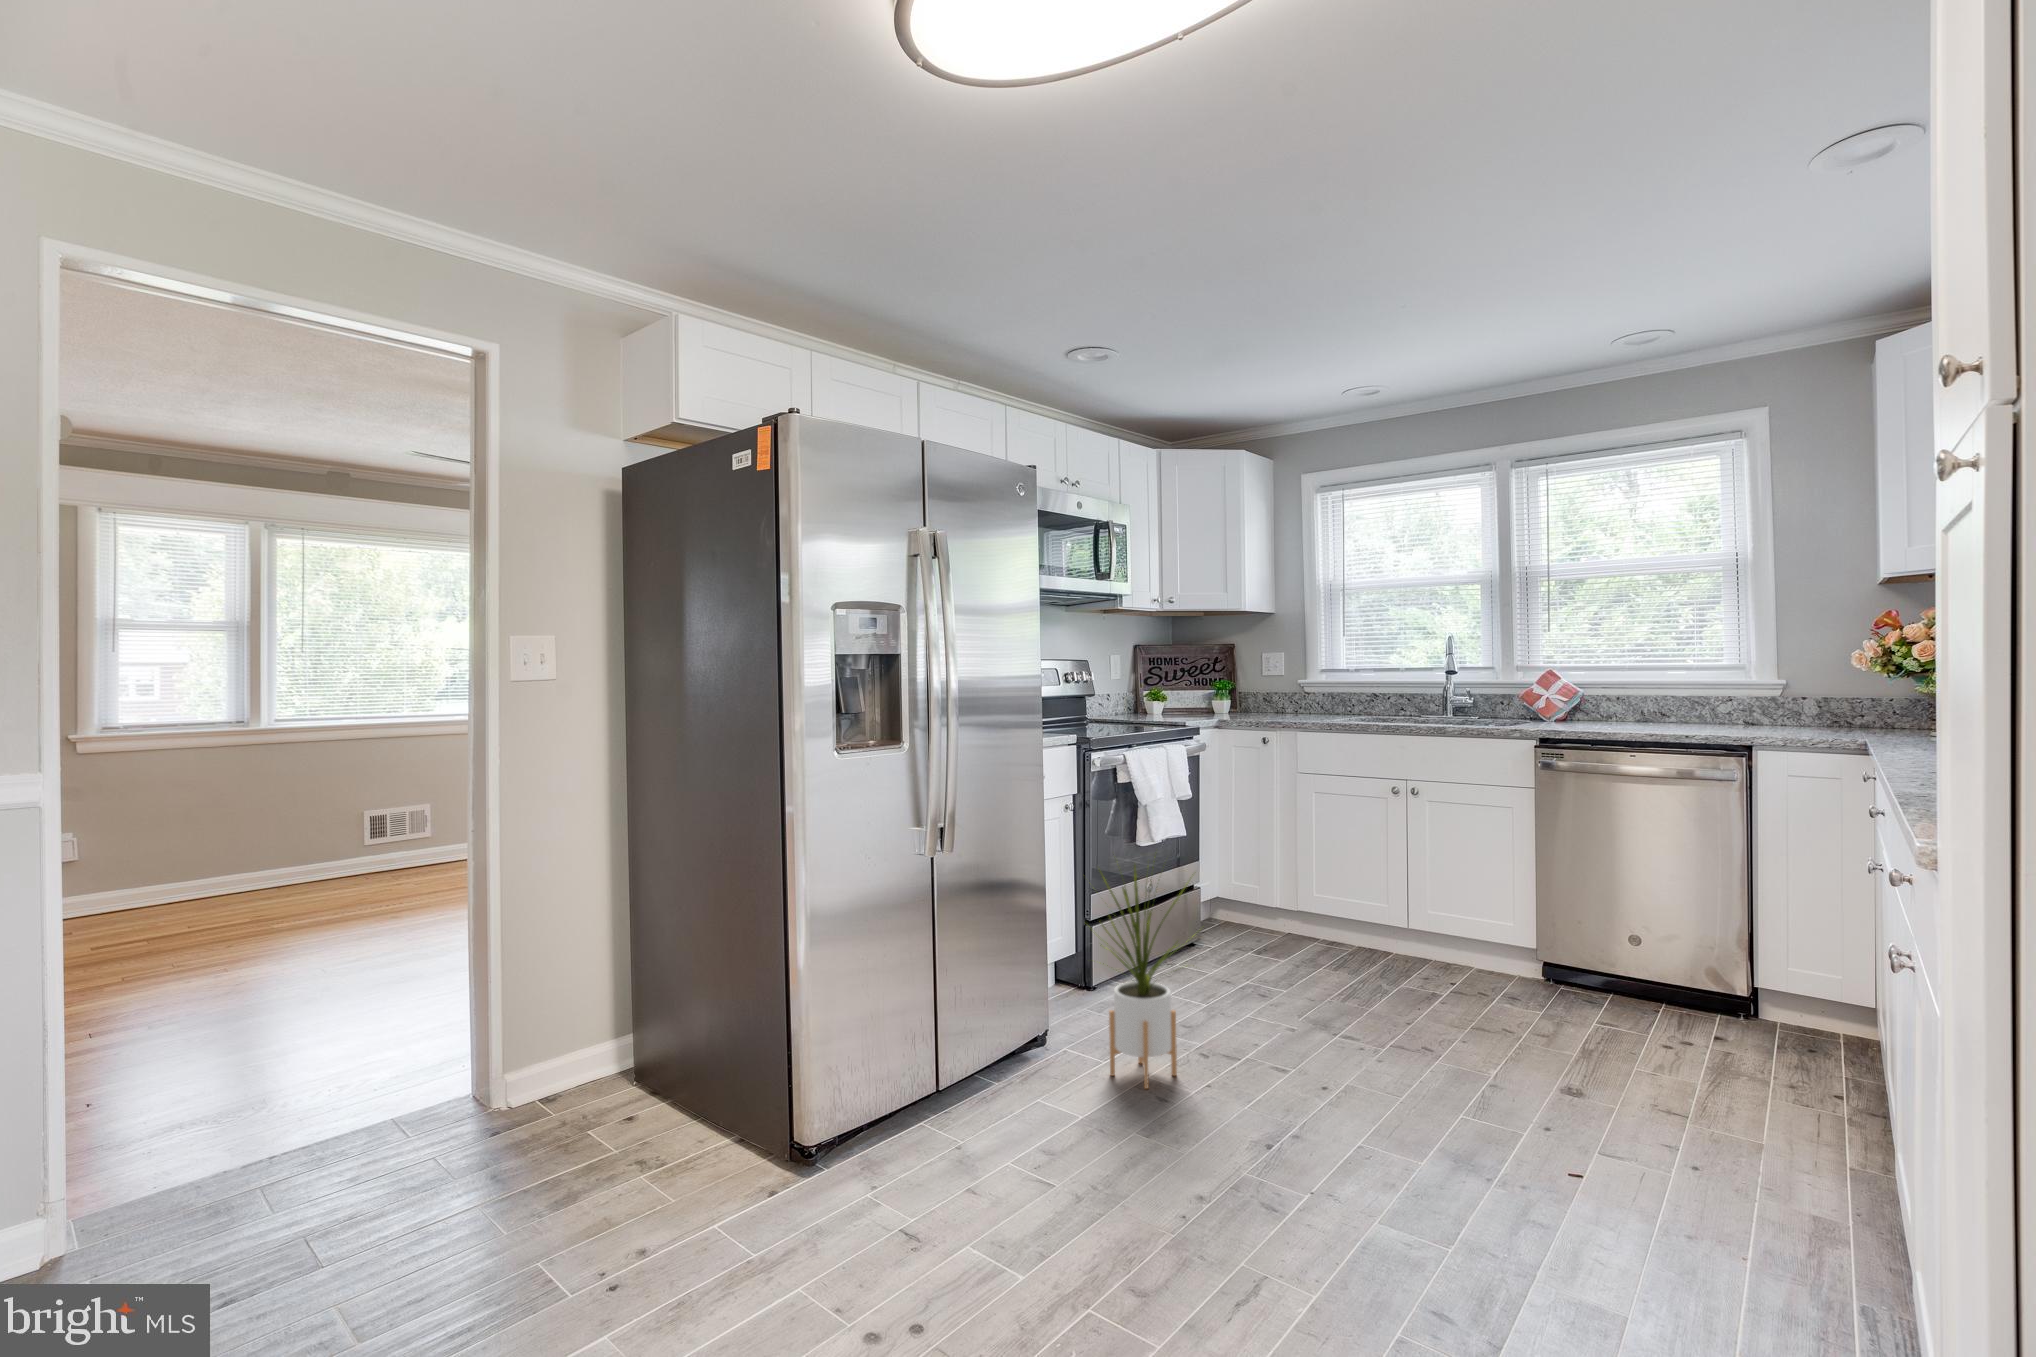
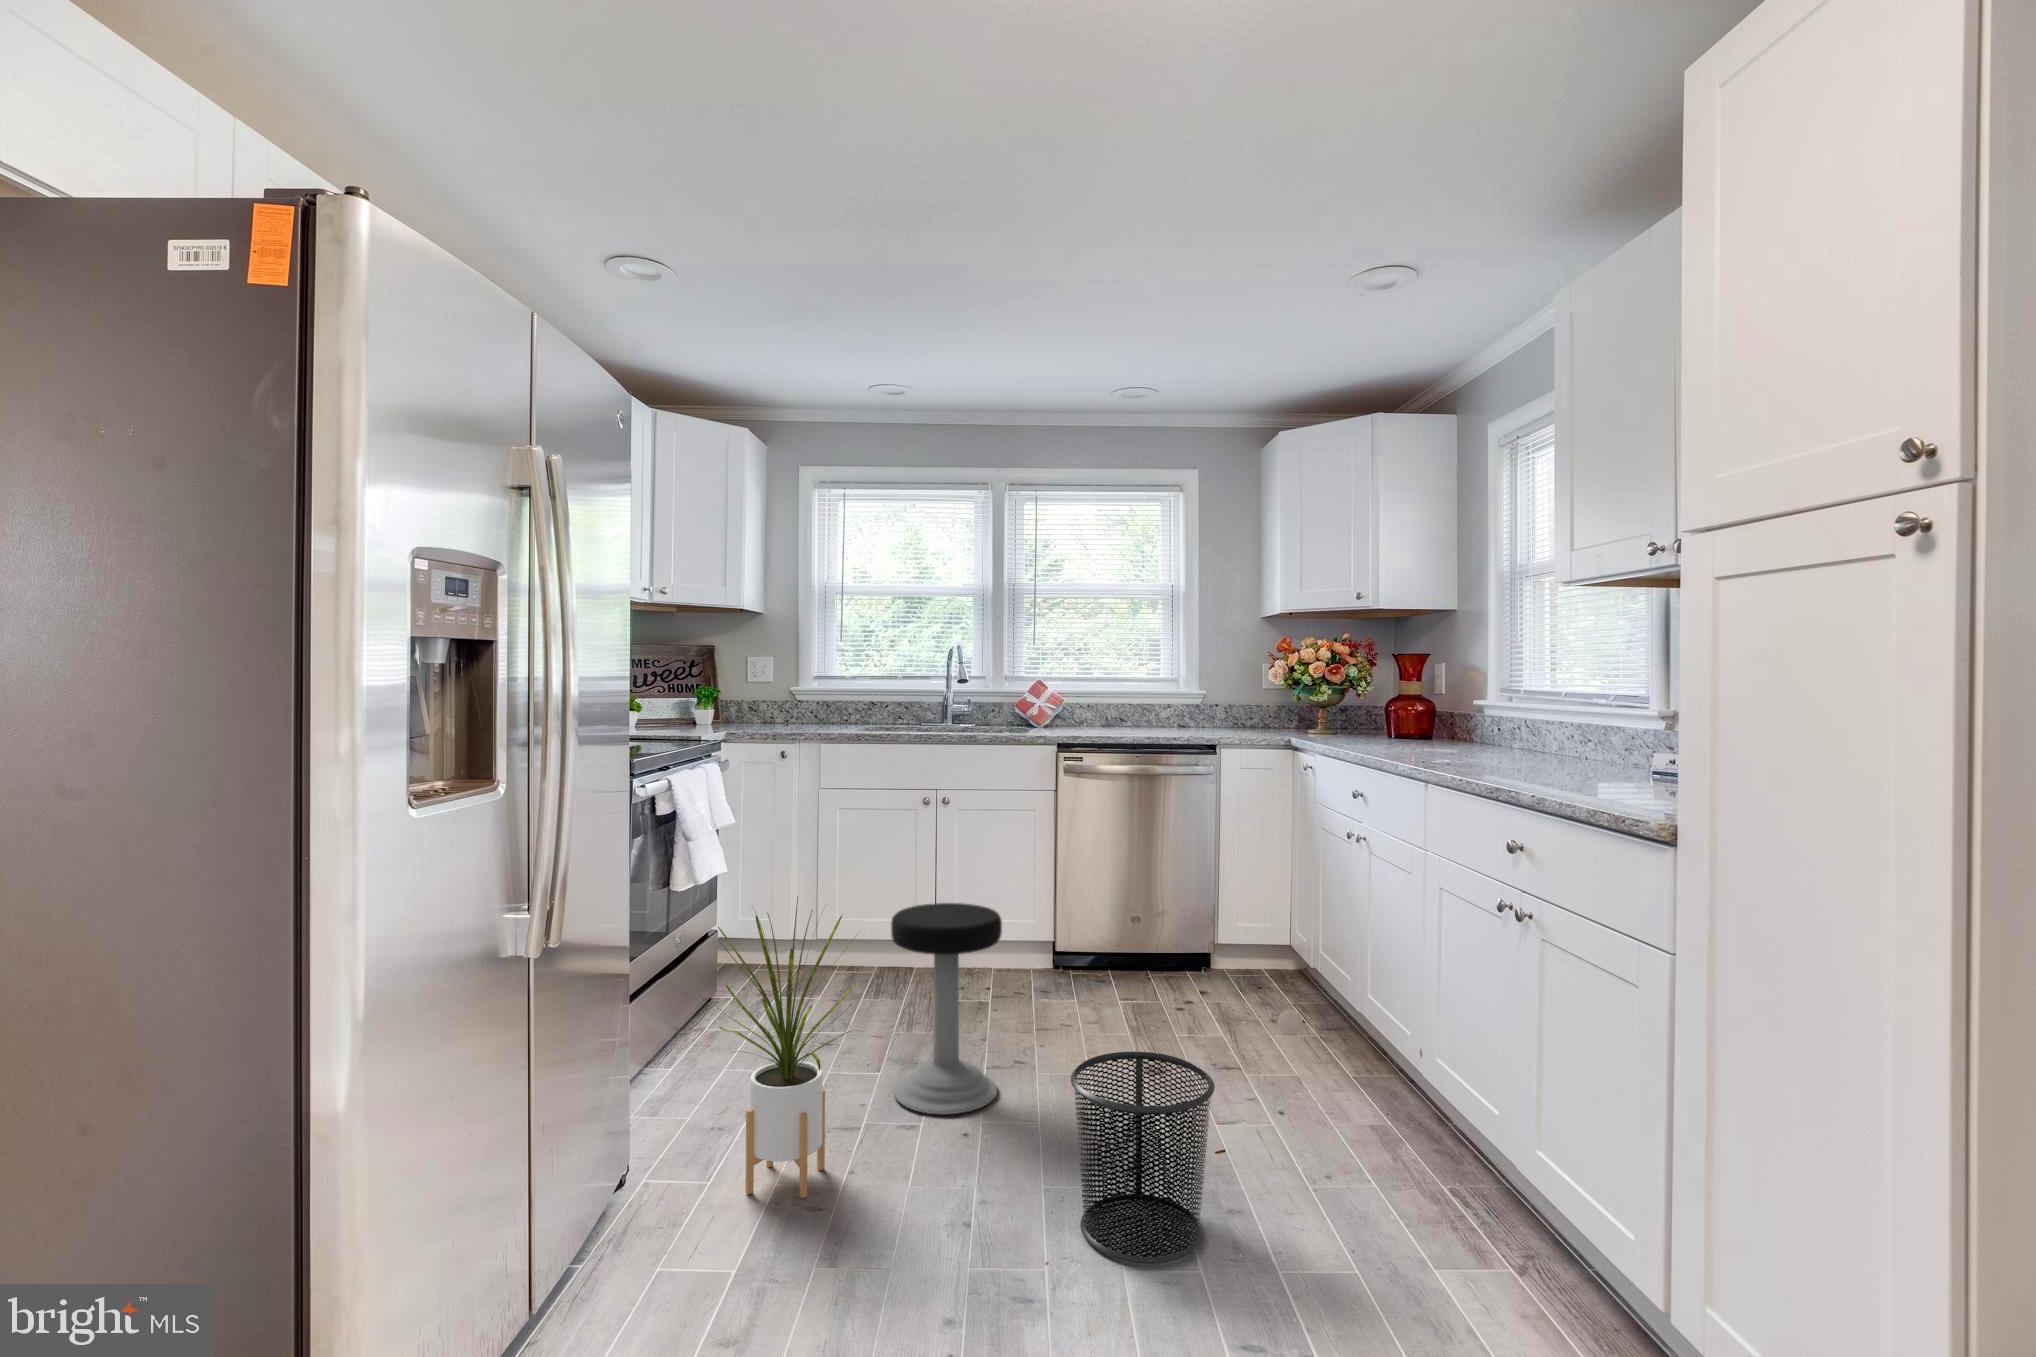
stool: none [1269,878,1375,1070] -> present [891,903,1002,1114]
waste bin: none [1328,1028,1475,1229] -> present [1071,1052,1215,1264]

